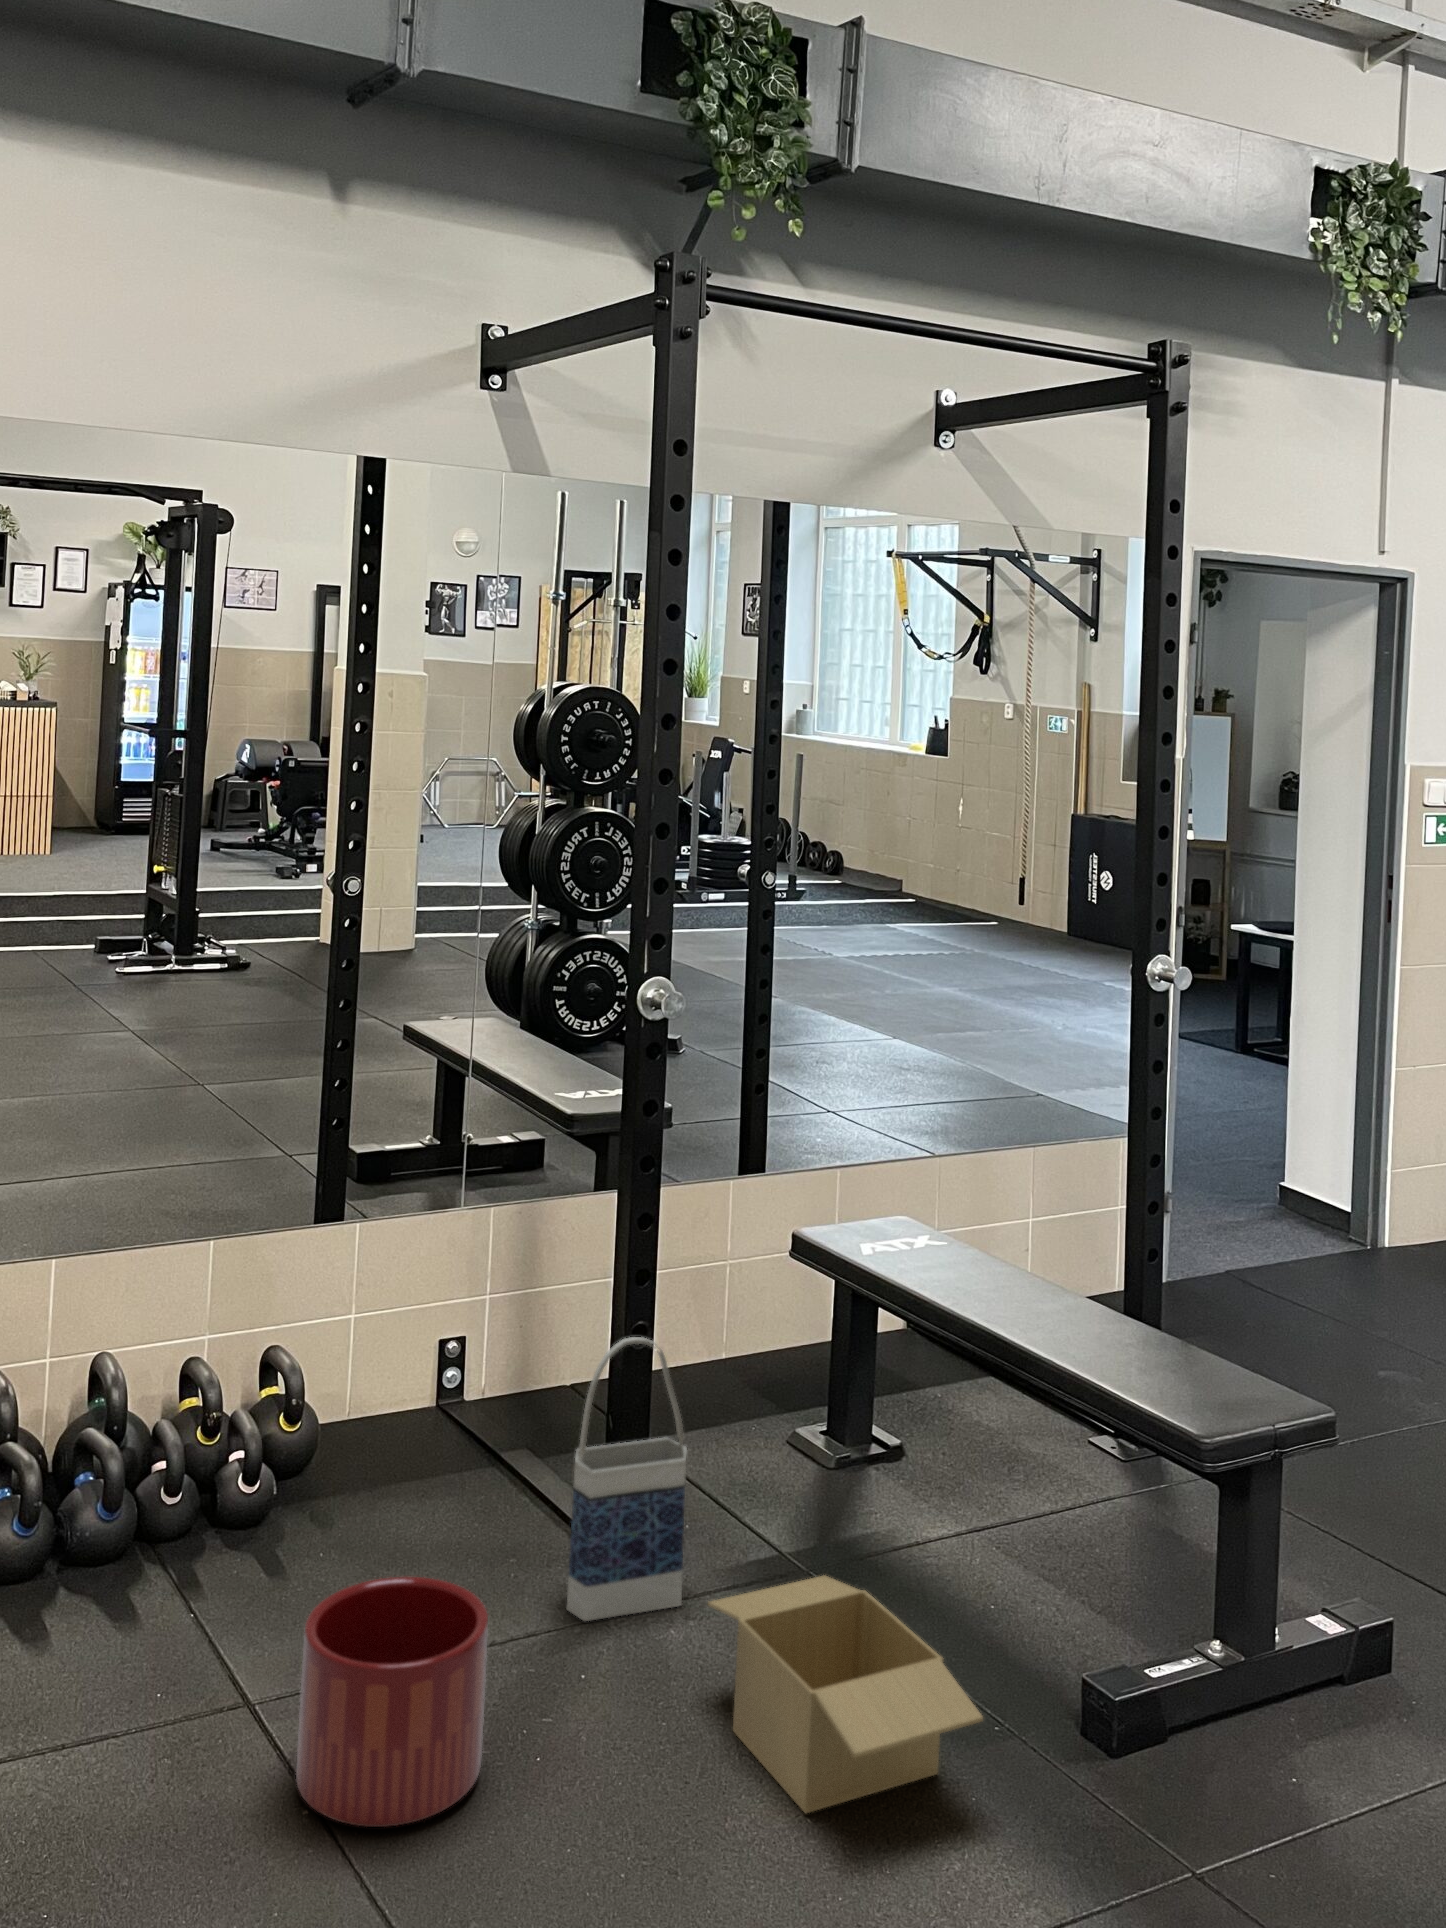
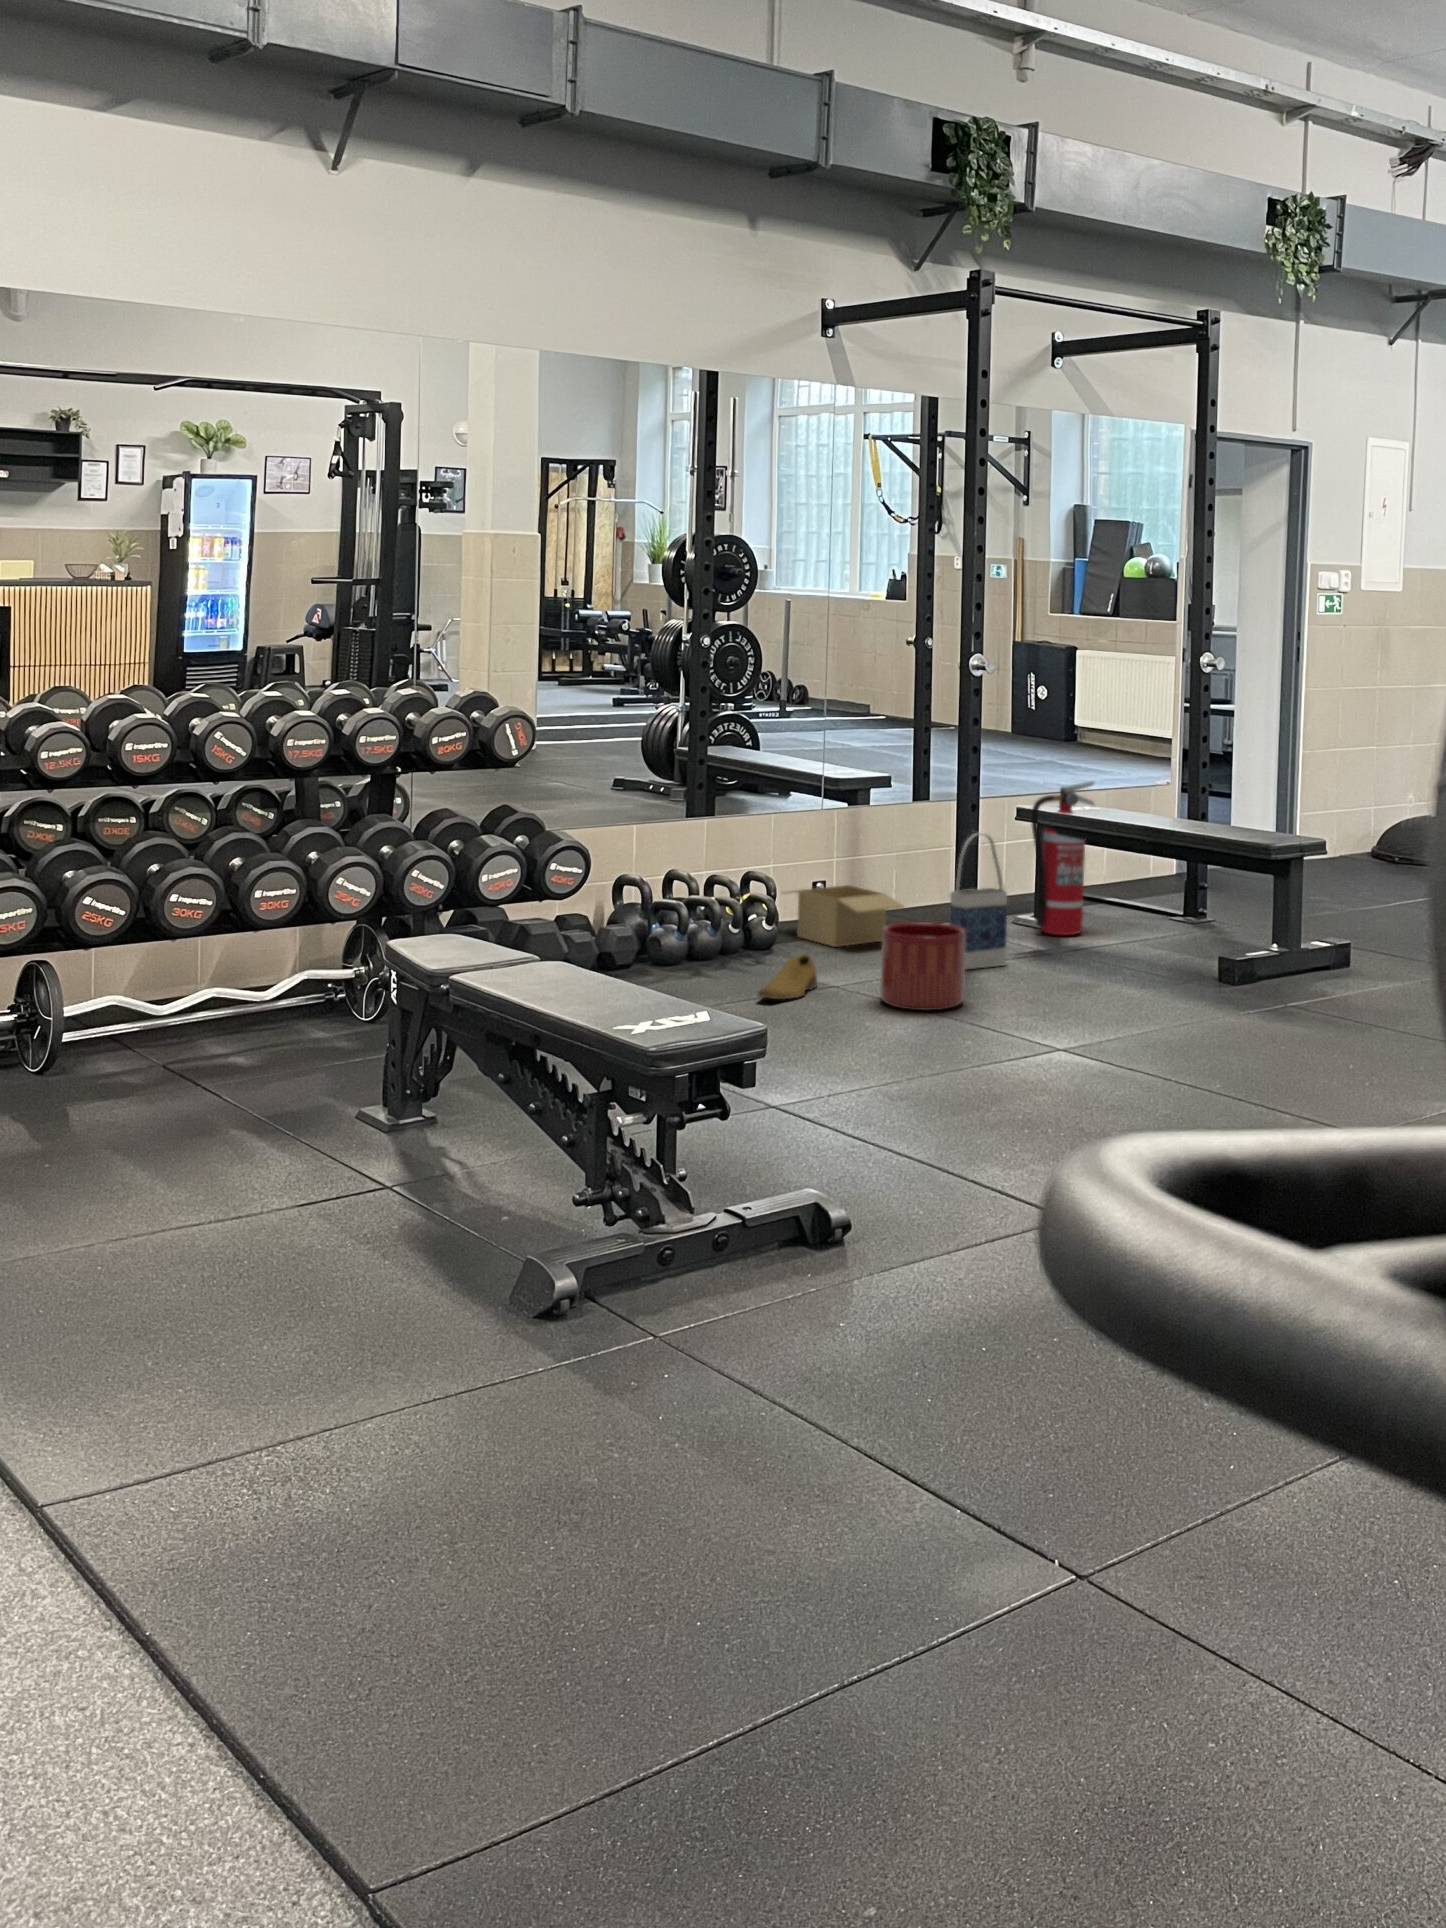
fire extinguisher: none [809,1189,938,1485] -> present [1031,781,1094,935]
cardboard box: present [708,1576,983,1813] -> present [791,885,904,947]
shoe: none [46,1606,239,1751] -> present [759,954,817,999]

